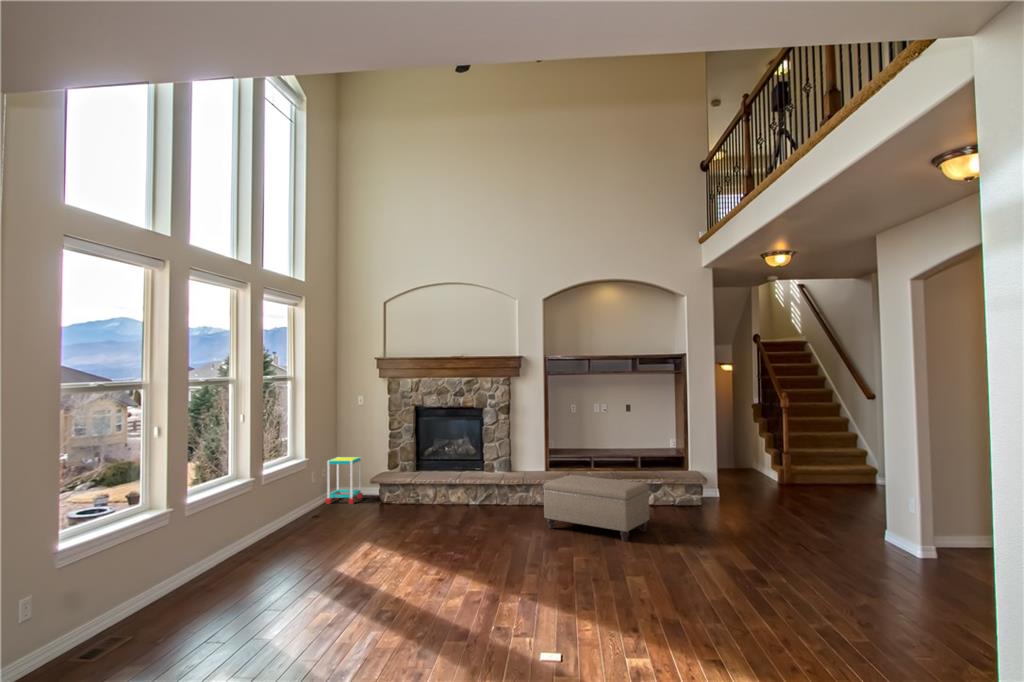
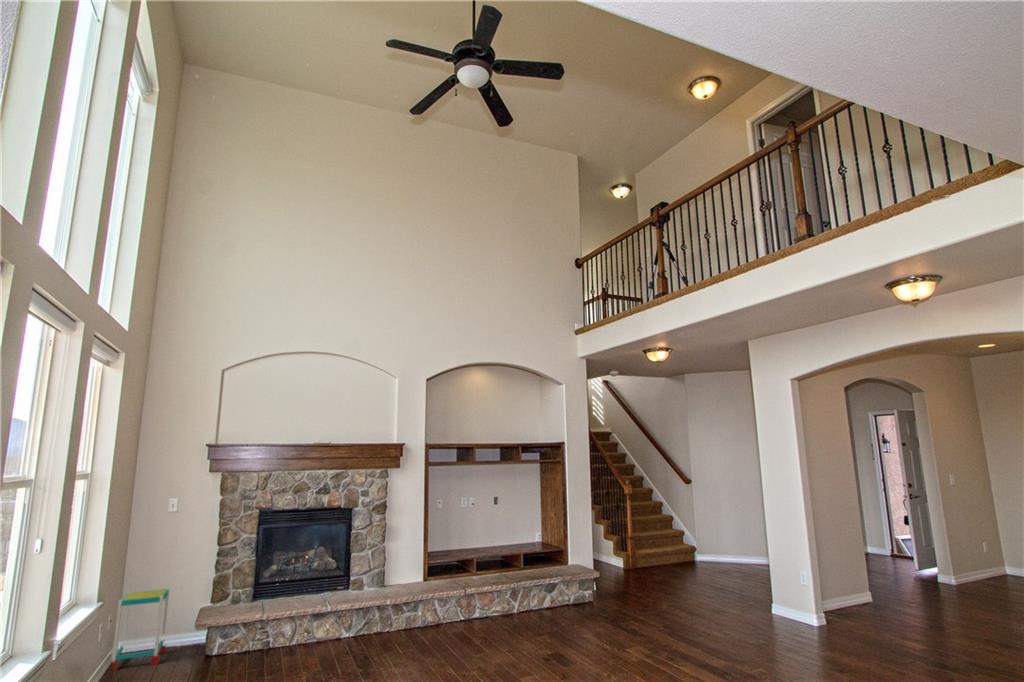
ottoman: present [543,475,649,542] -> none [474,584,587,660]

